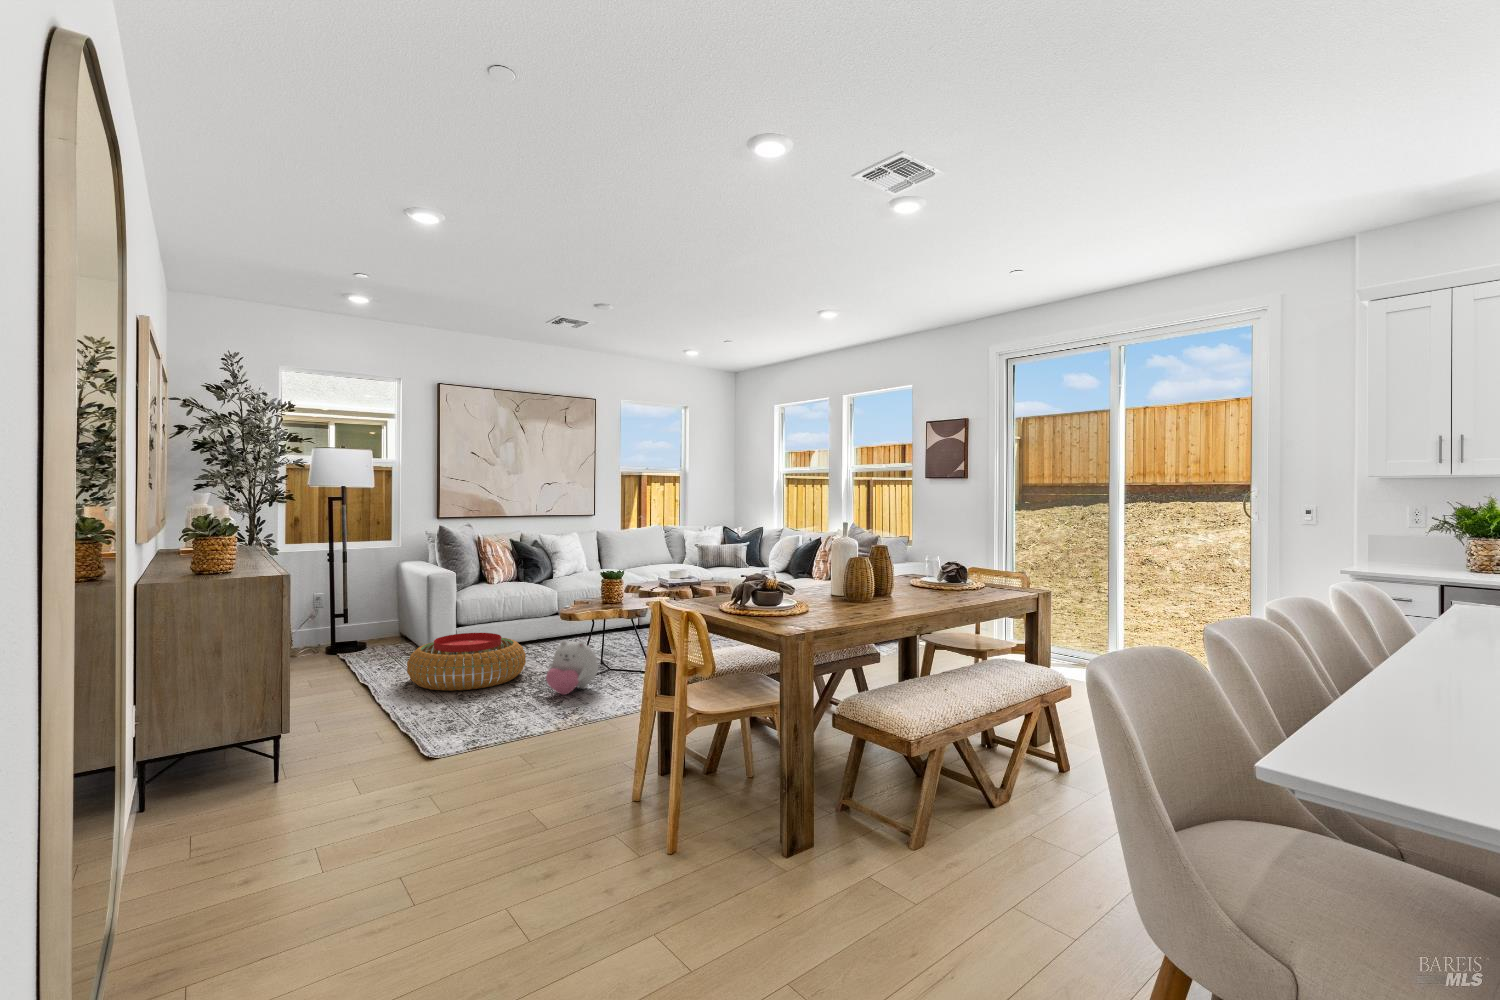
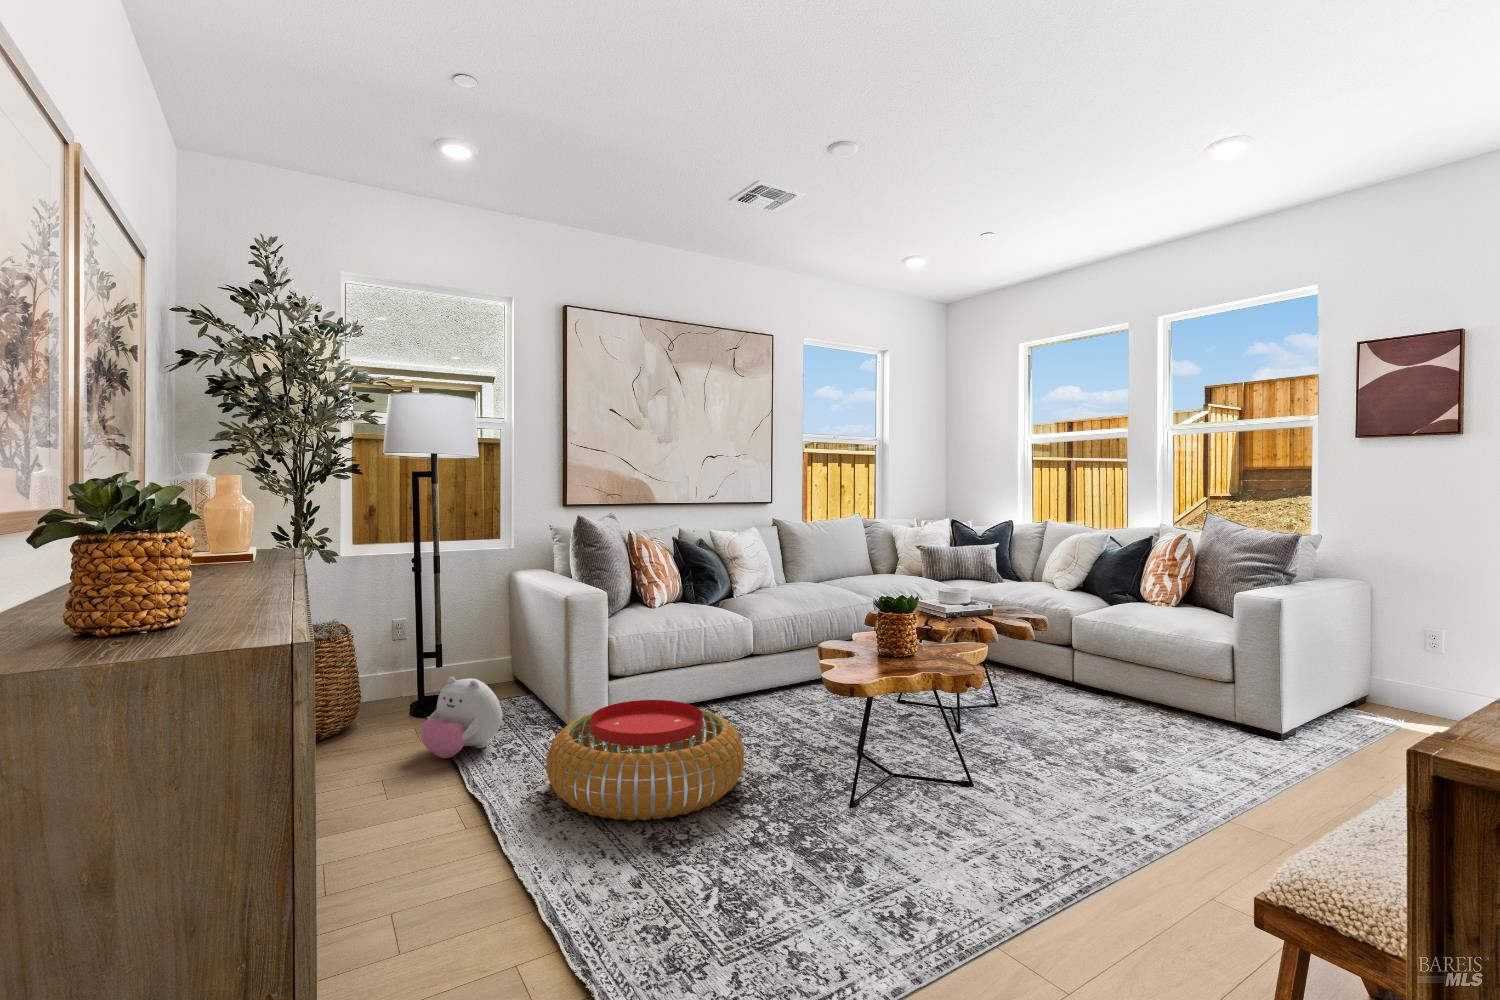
plush toy: present [546,641,598,695] -> present [420,677,502,758]

